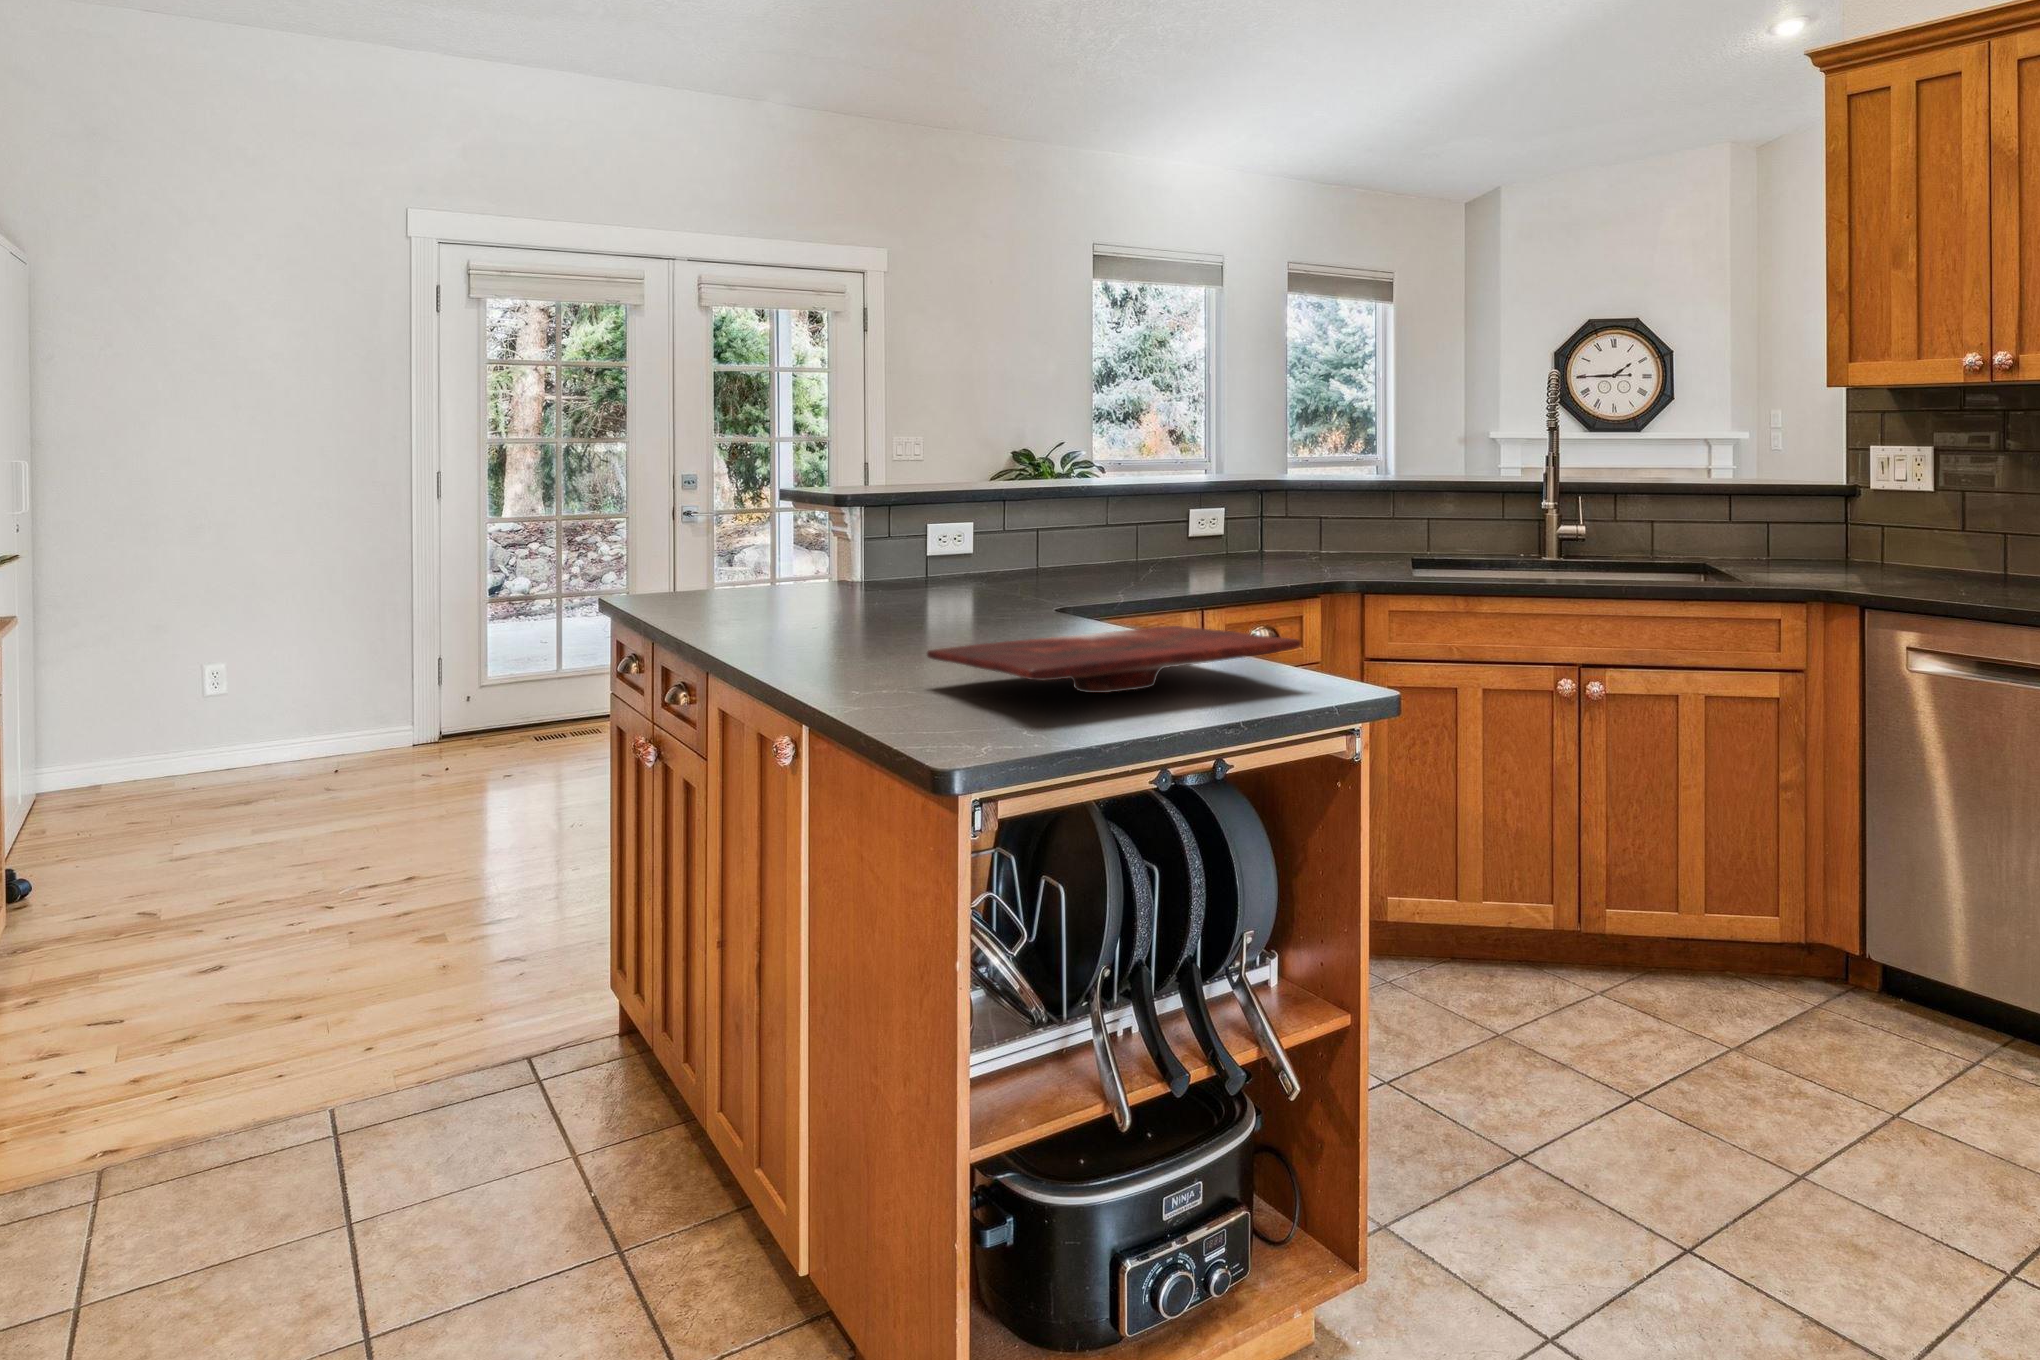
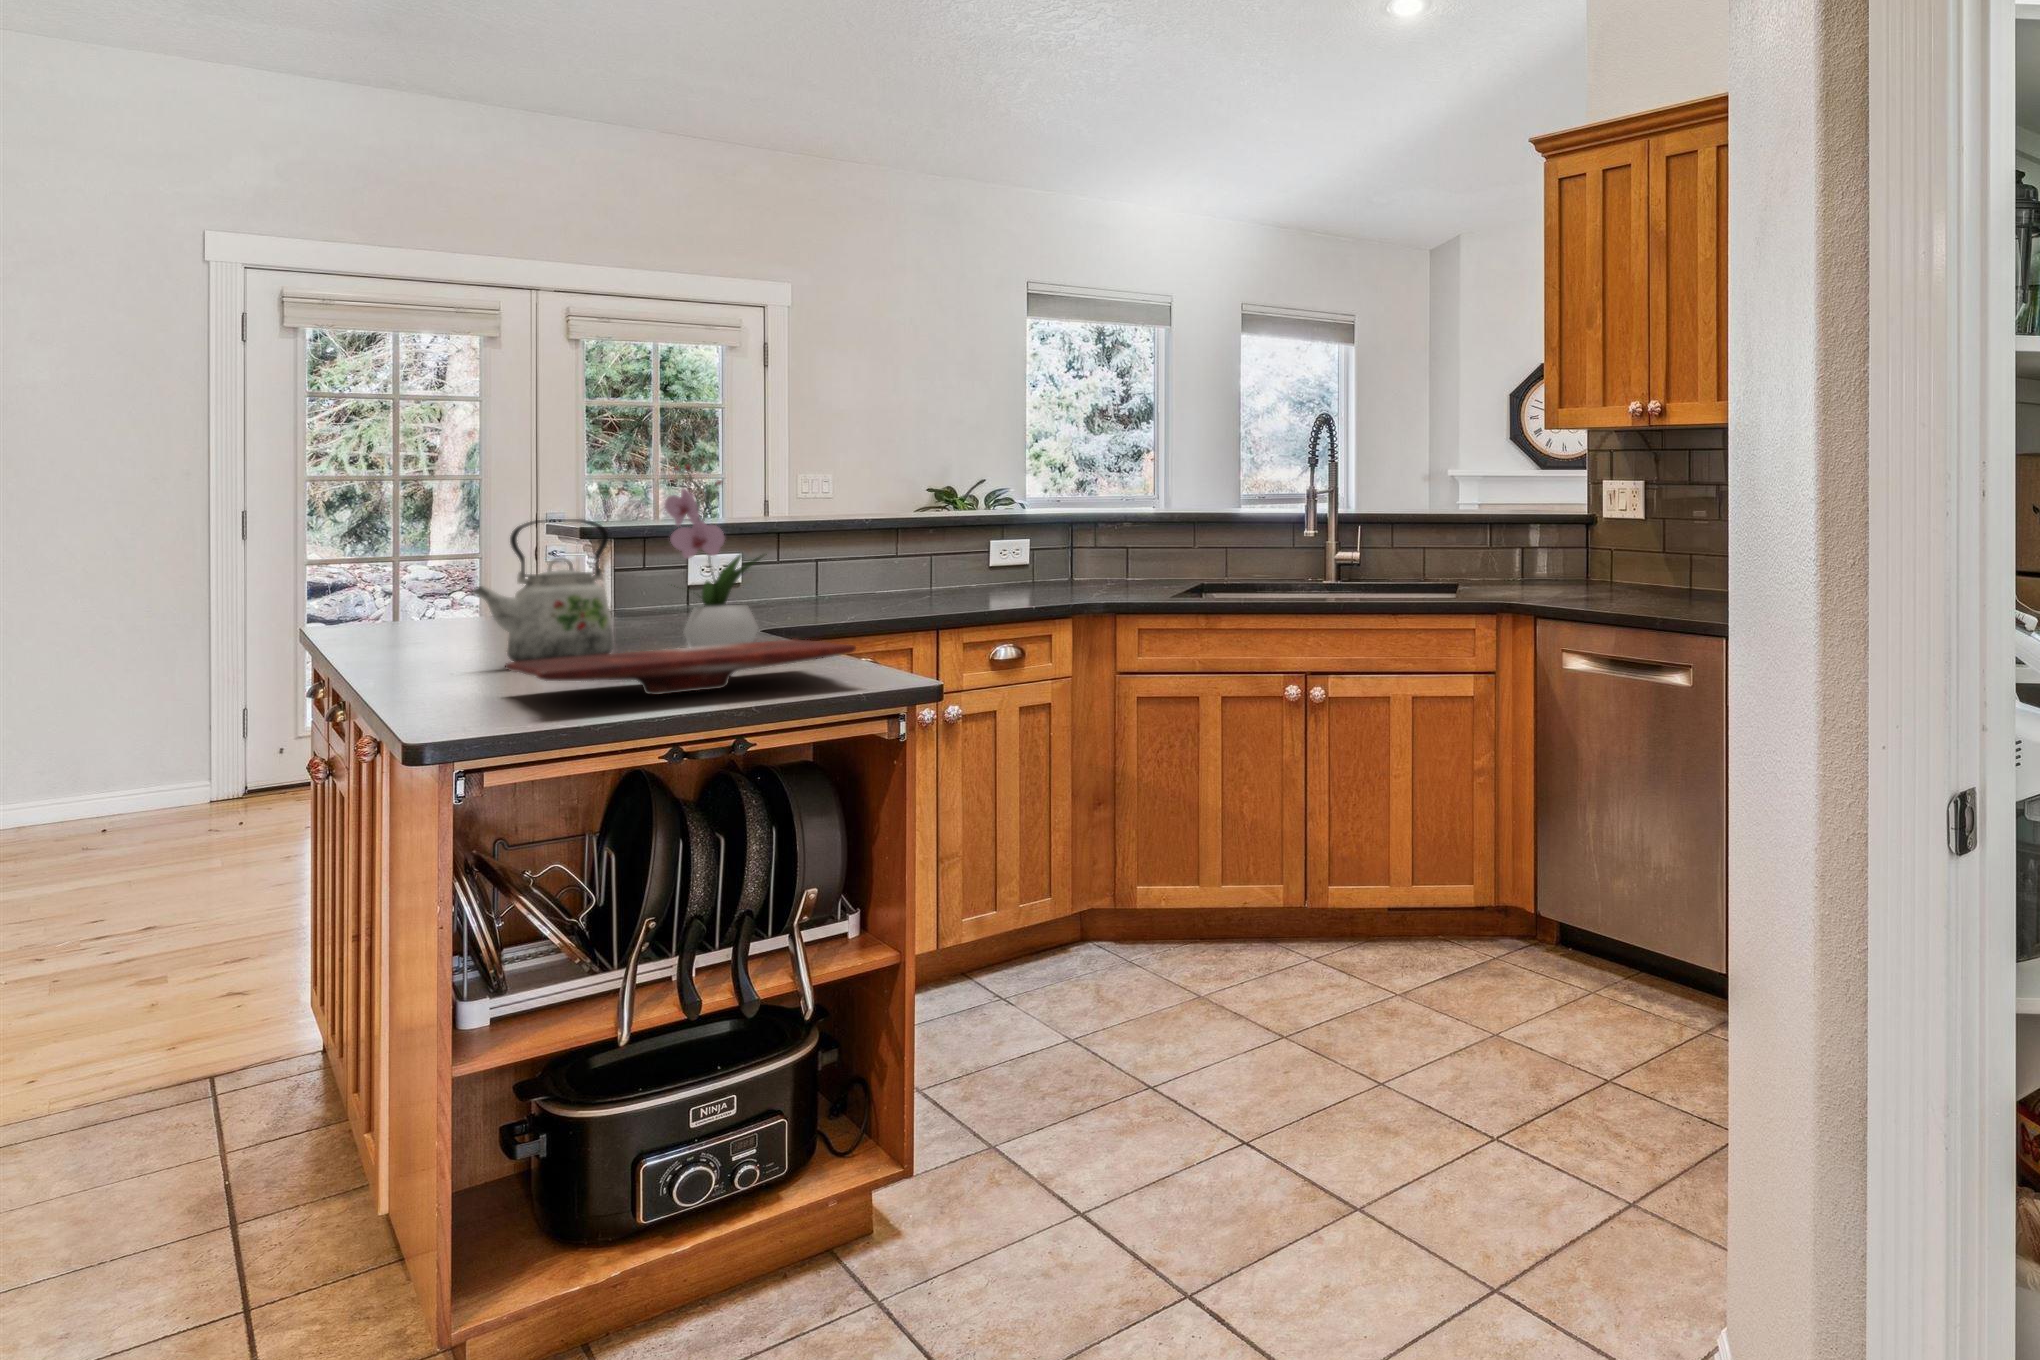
flower arrangement: none [999,424,1097,638] -> present [664,465,767,647]
kettle: none [833,484,956,647] -> present [471,519,614,662]

